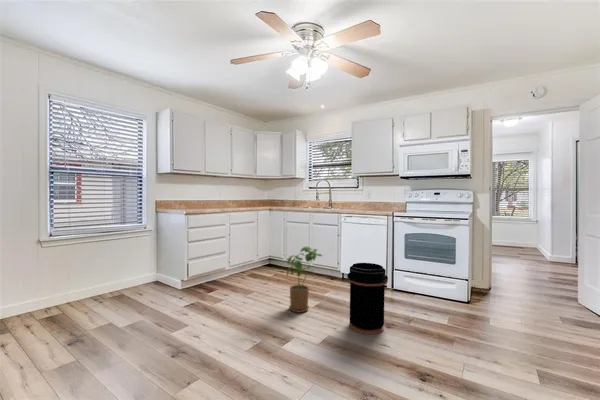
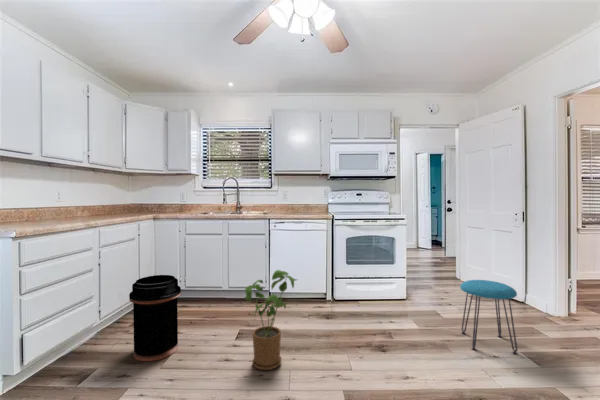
trash can: present [347,263,388,334] -> present [129,275,181,361]
stool: none [473,282,531,358] -> present [460,280,517,354]

